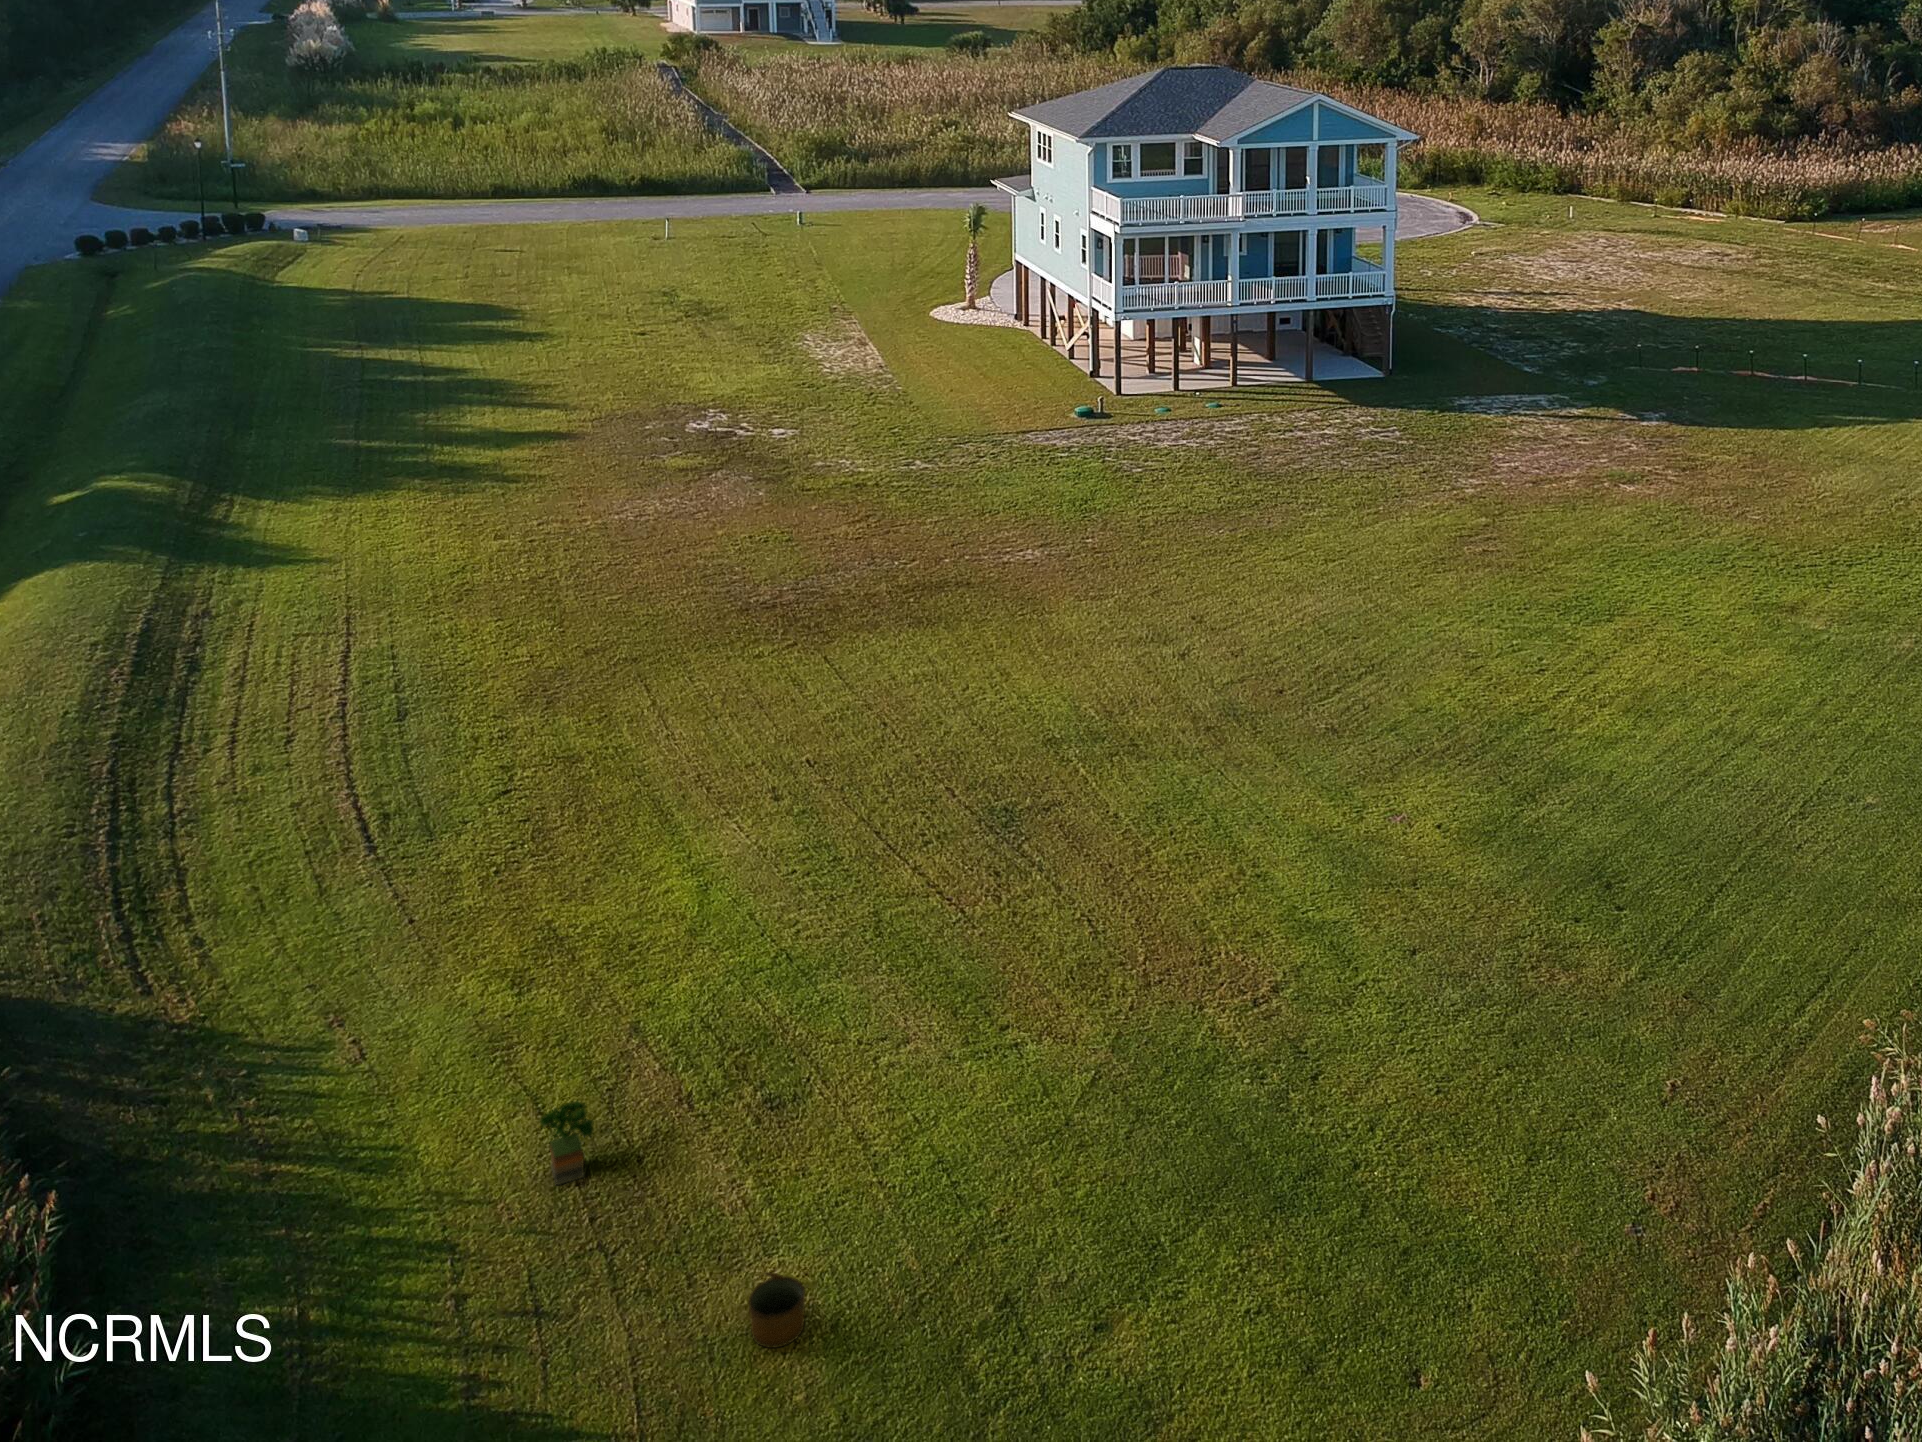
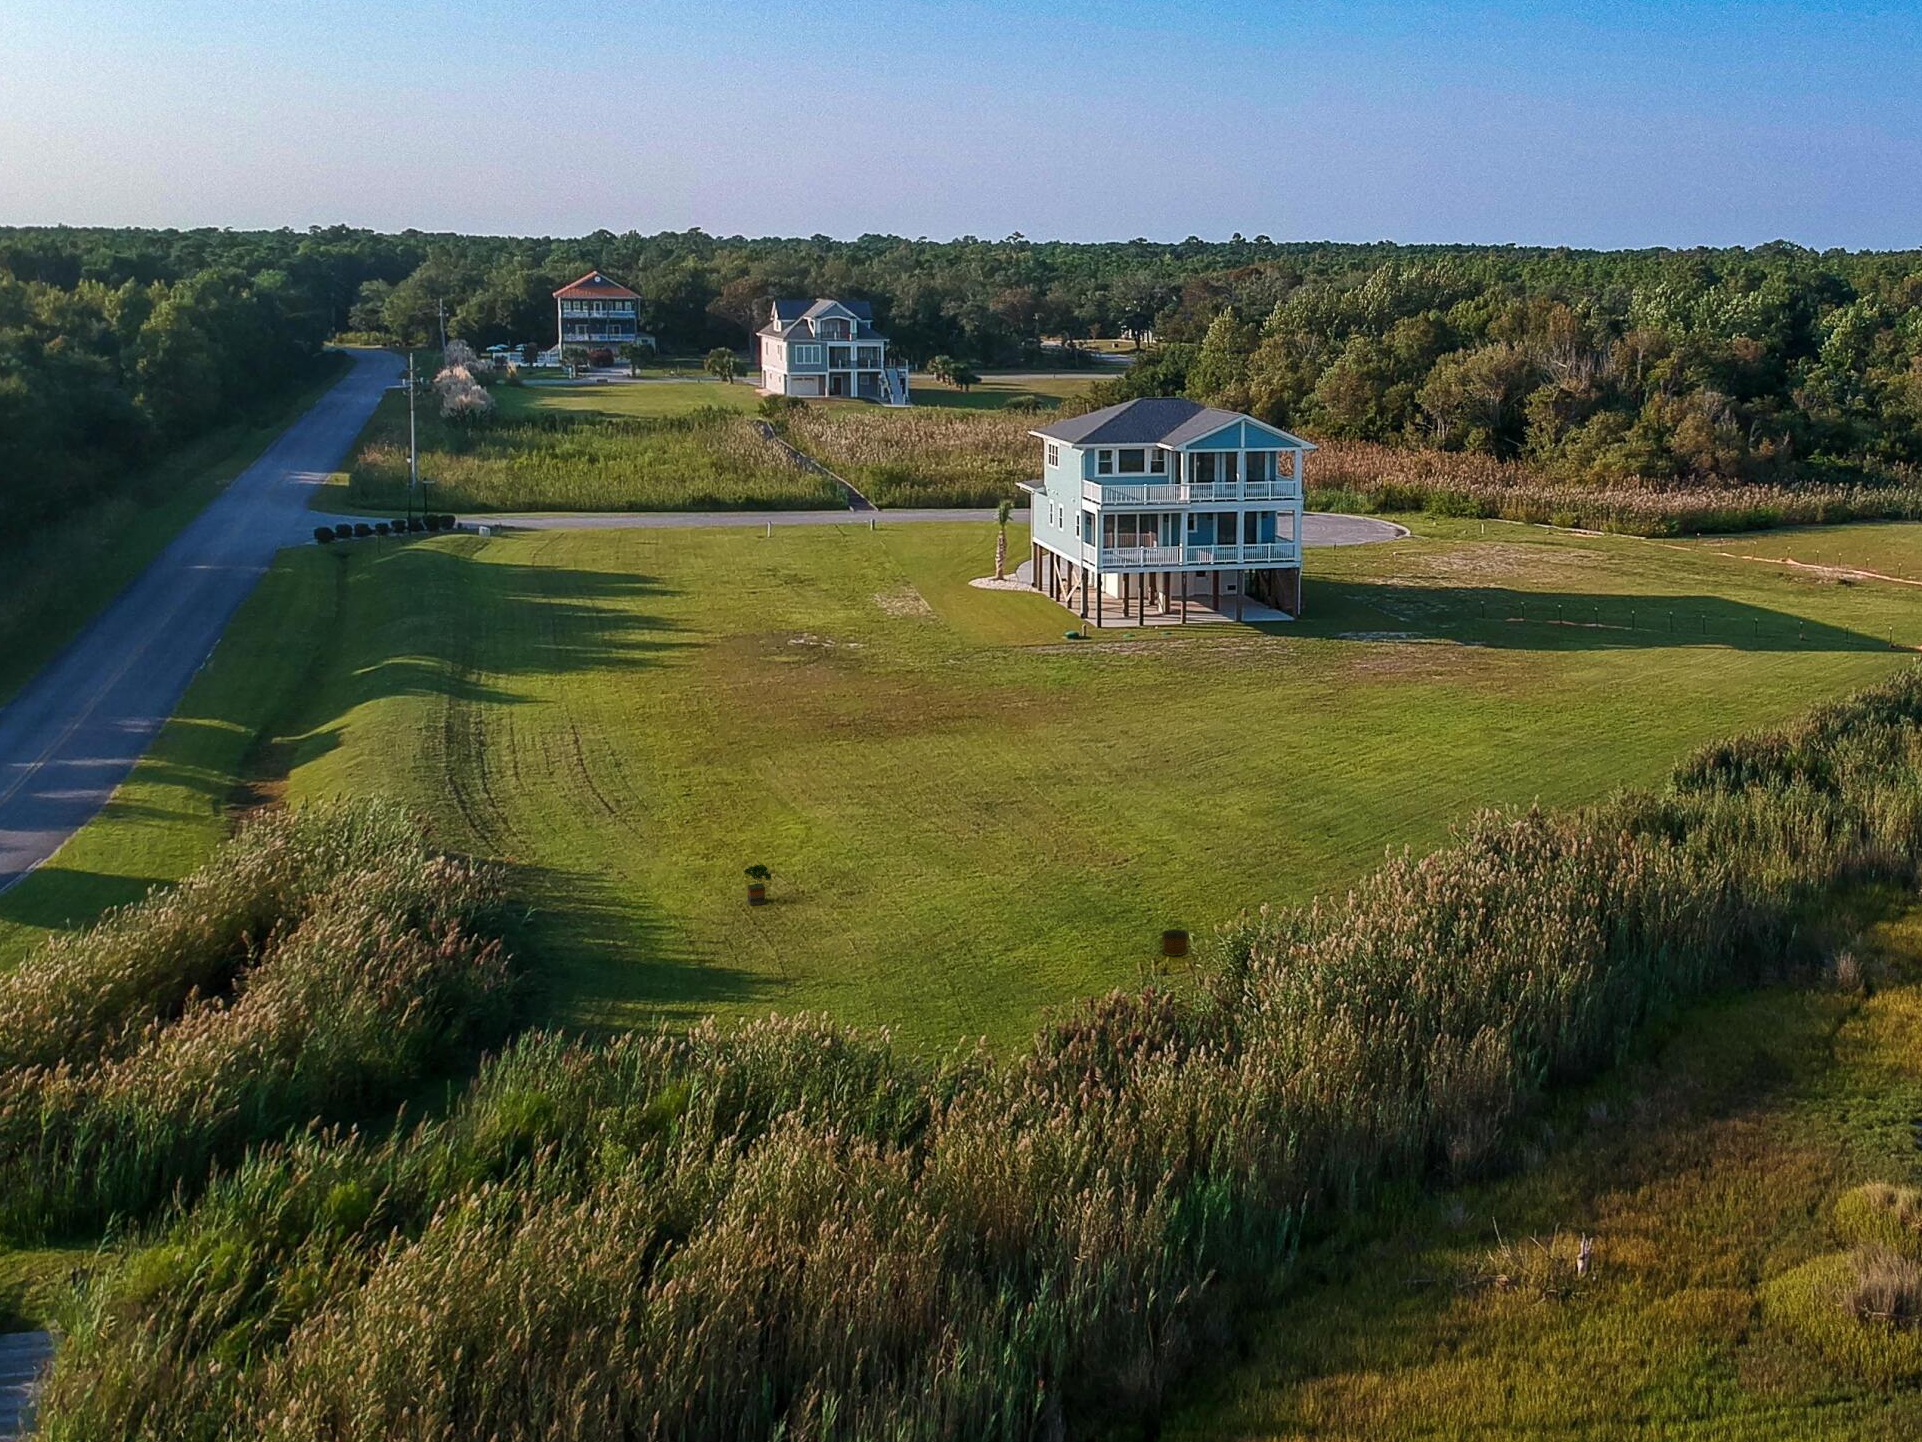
bucket: present [749,1272,805,1348] -> present [1162,922,1189,956]

